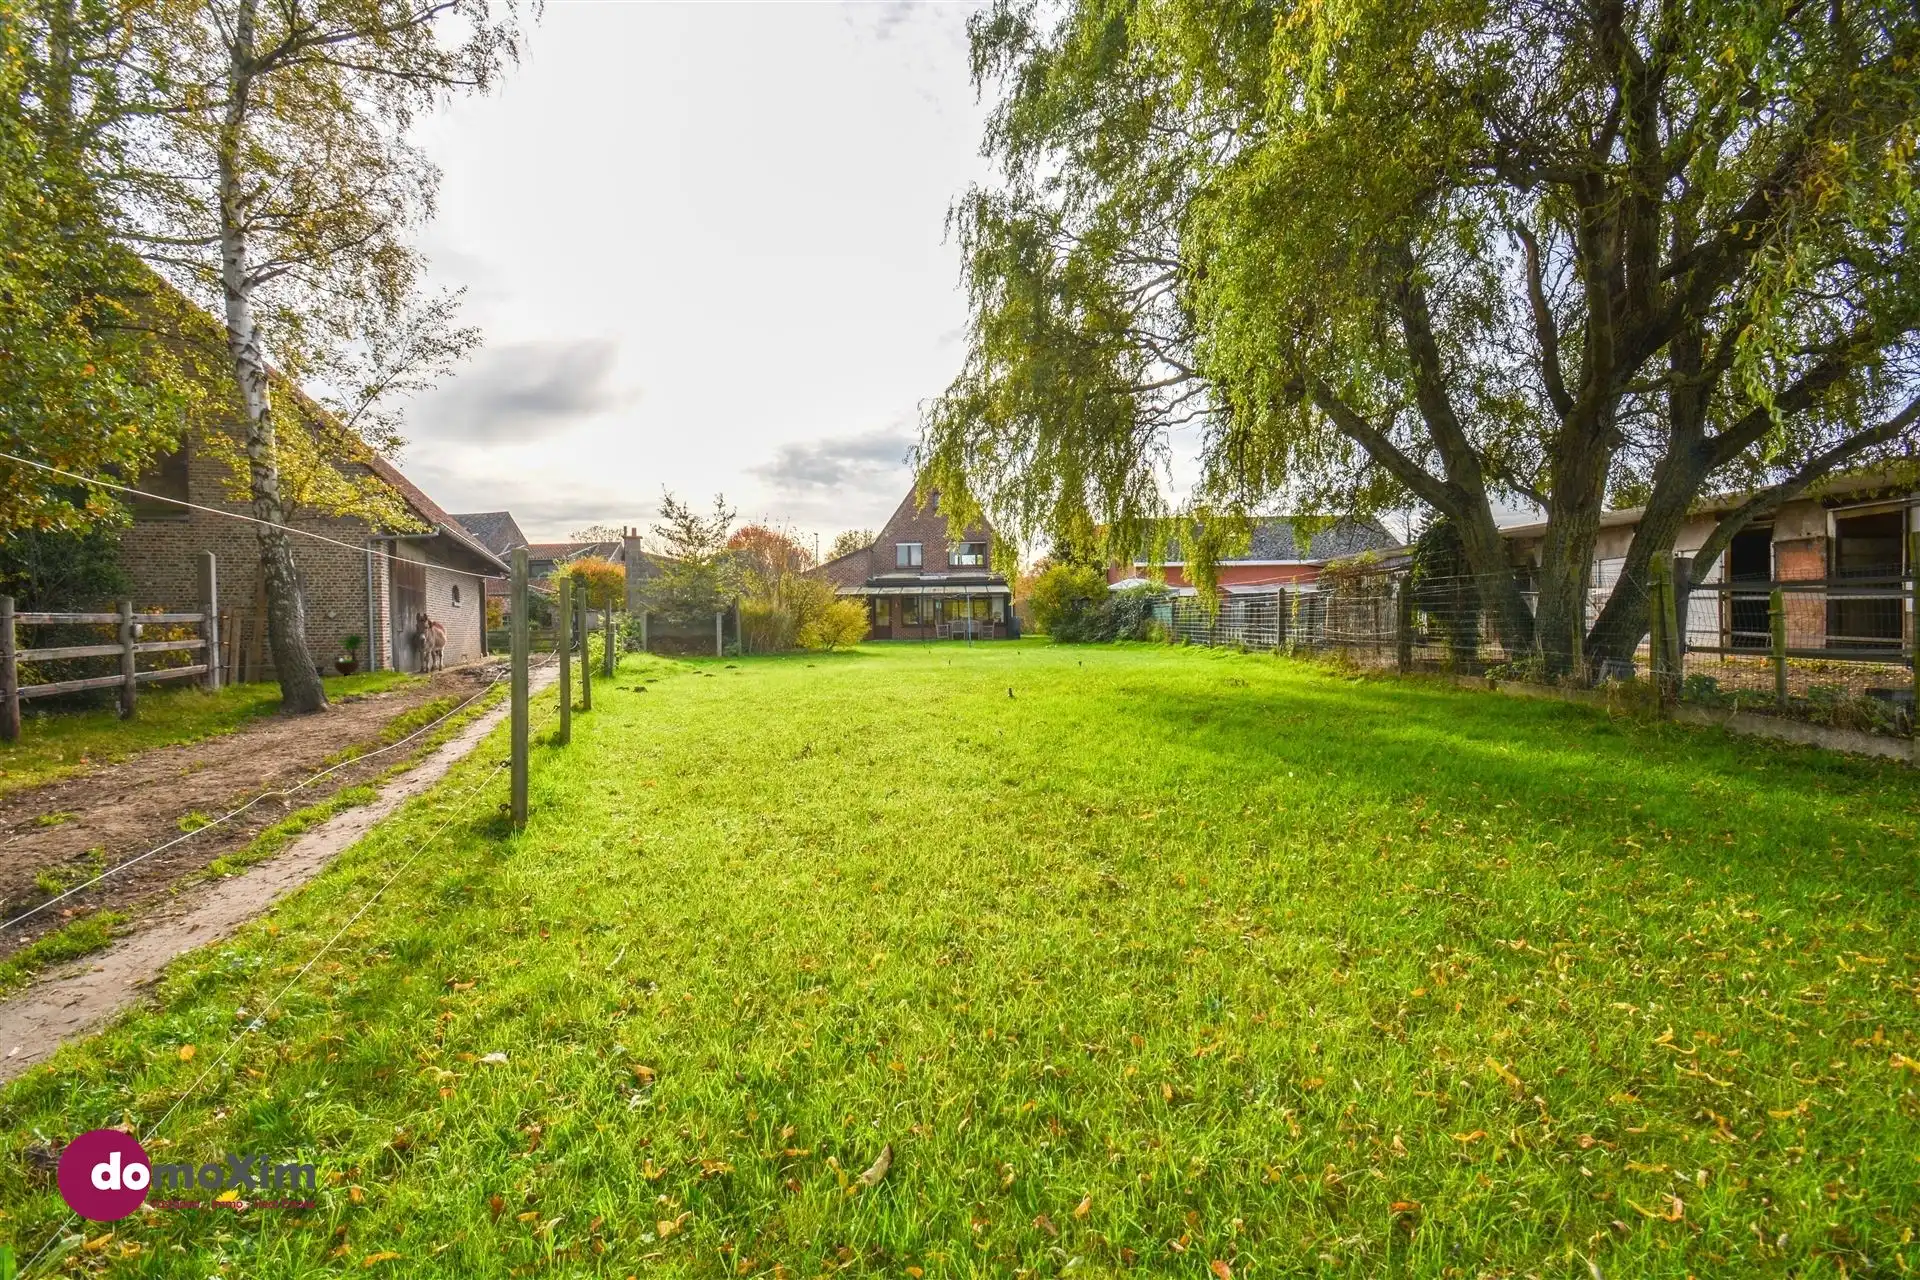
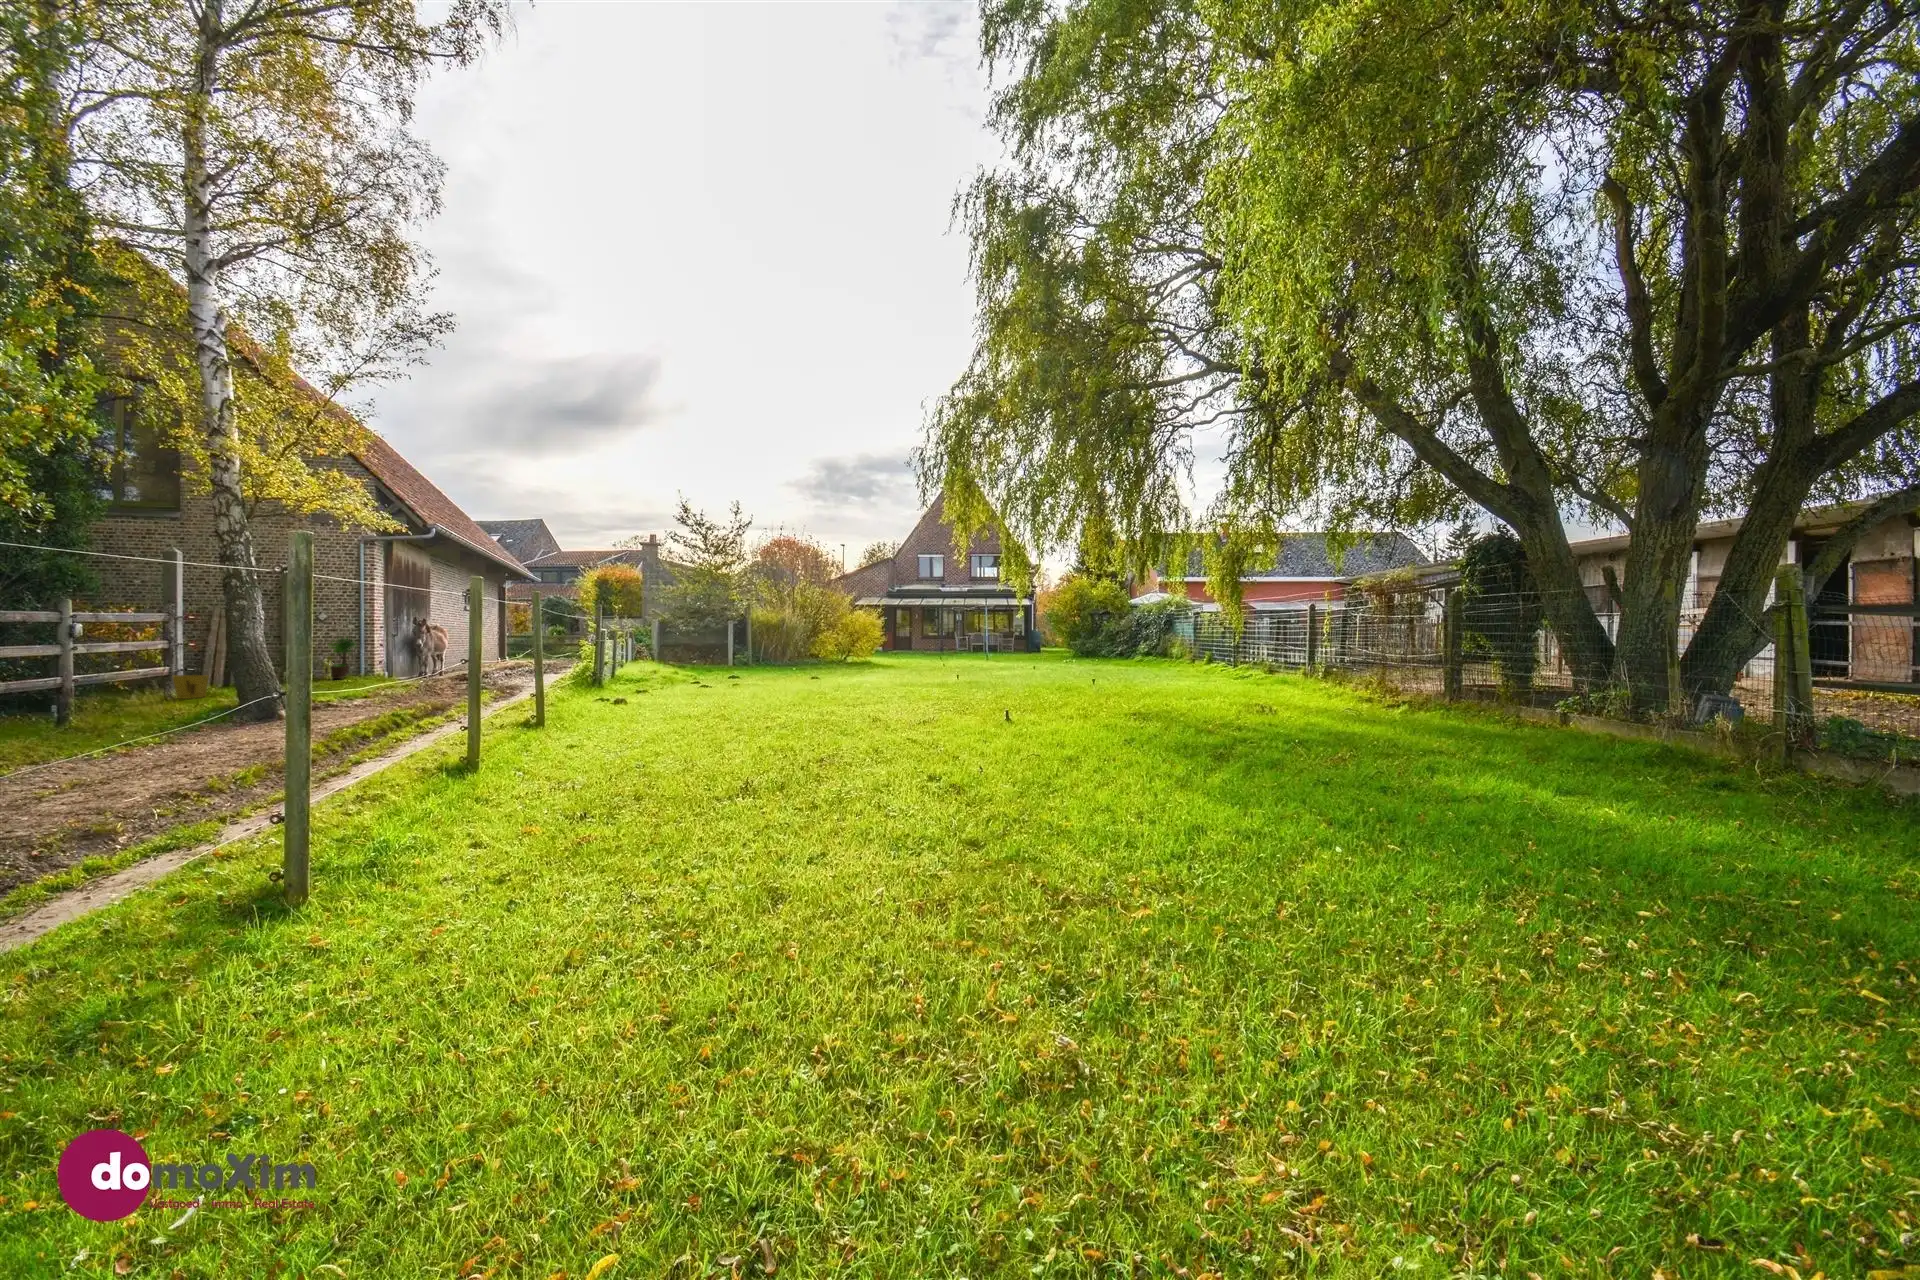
bucket: none [210,671,247,694] -> present [173,675,209,699]

